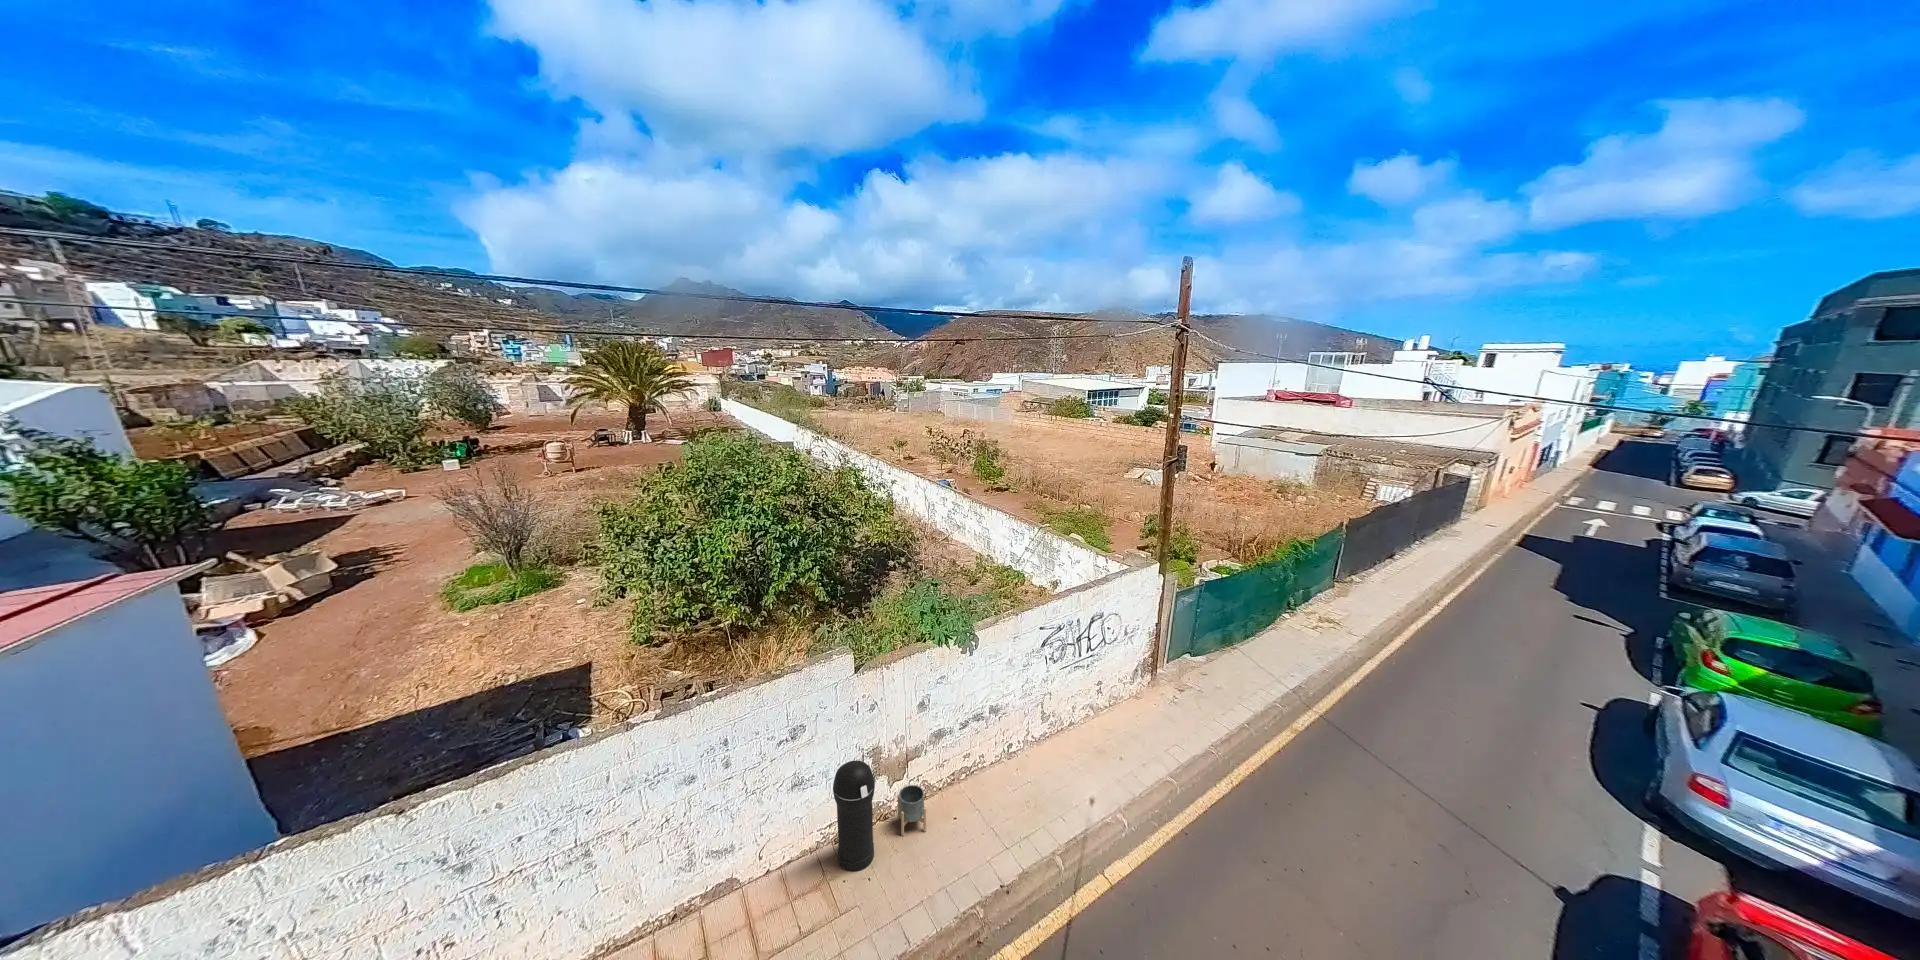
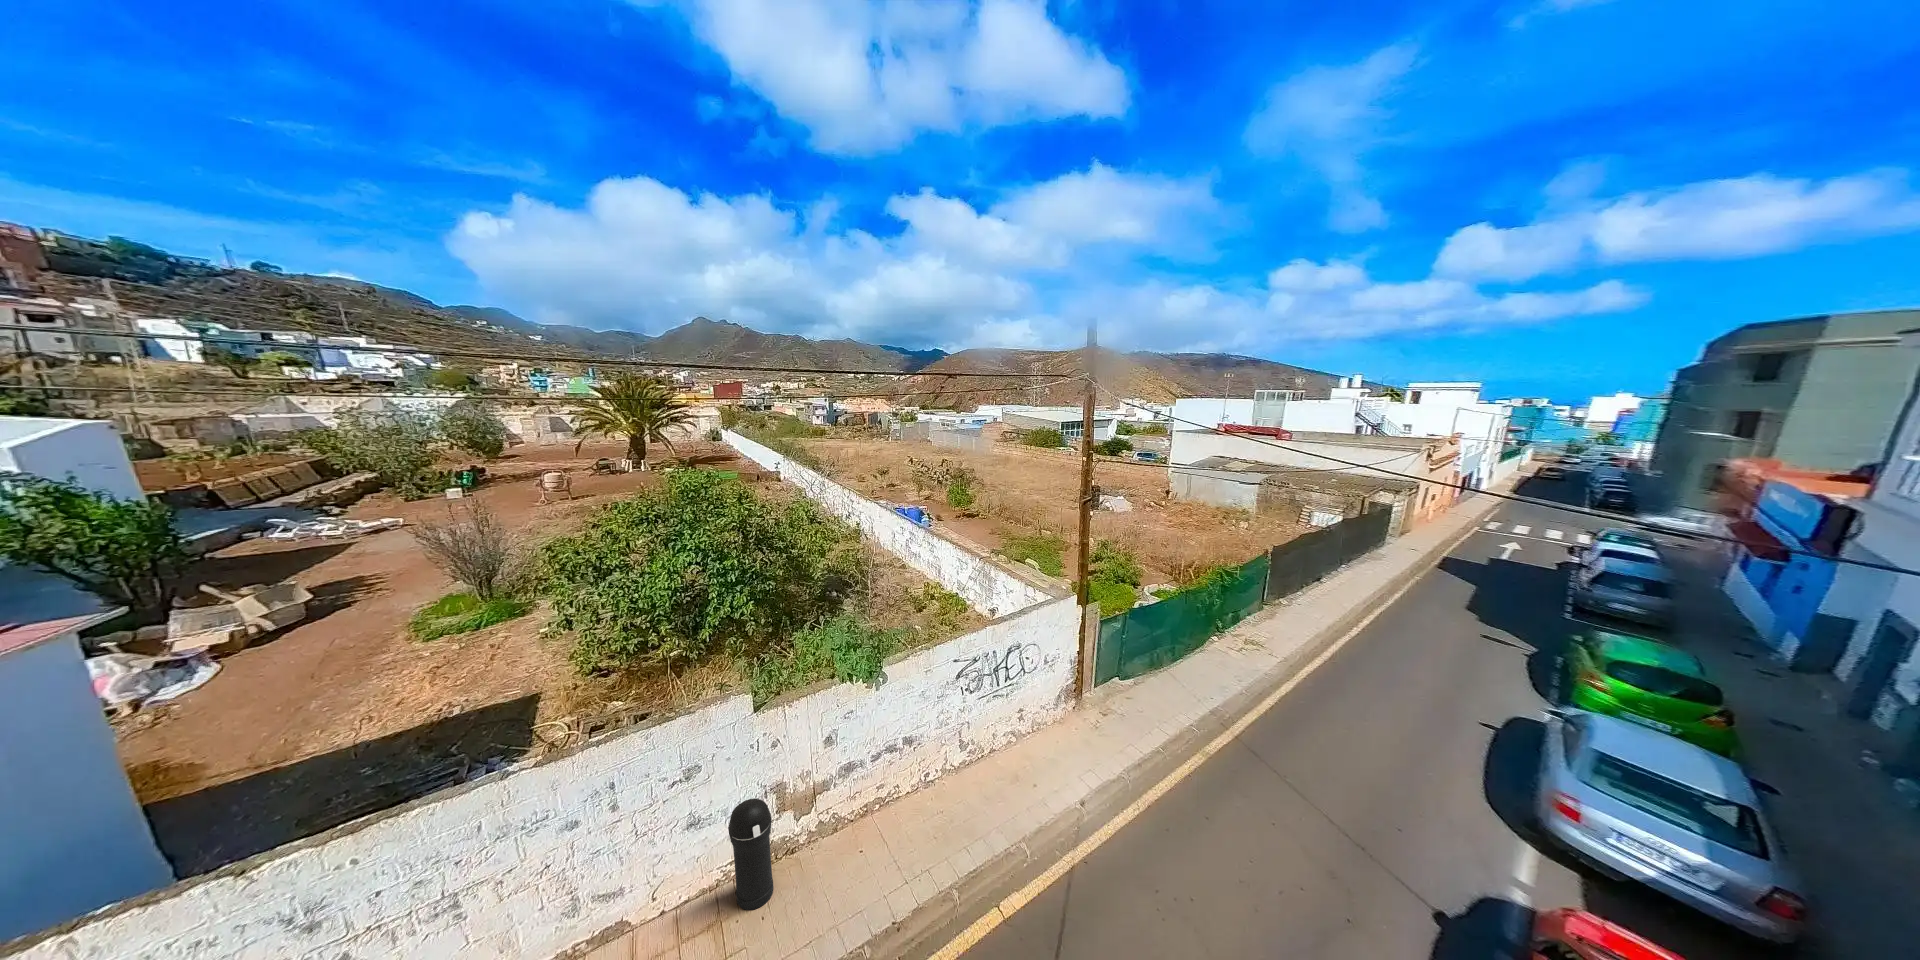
planter: present [898,785,926,836] -> none [802,820,829,872]

